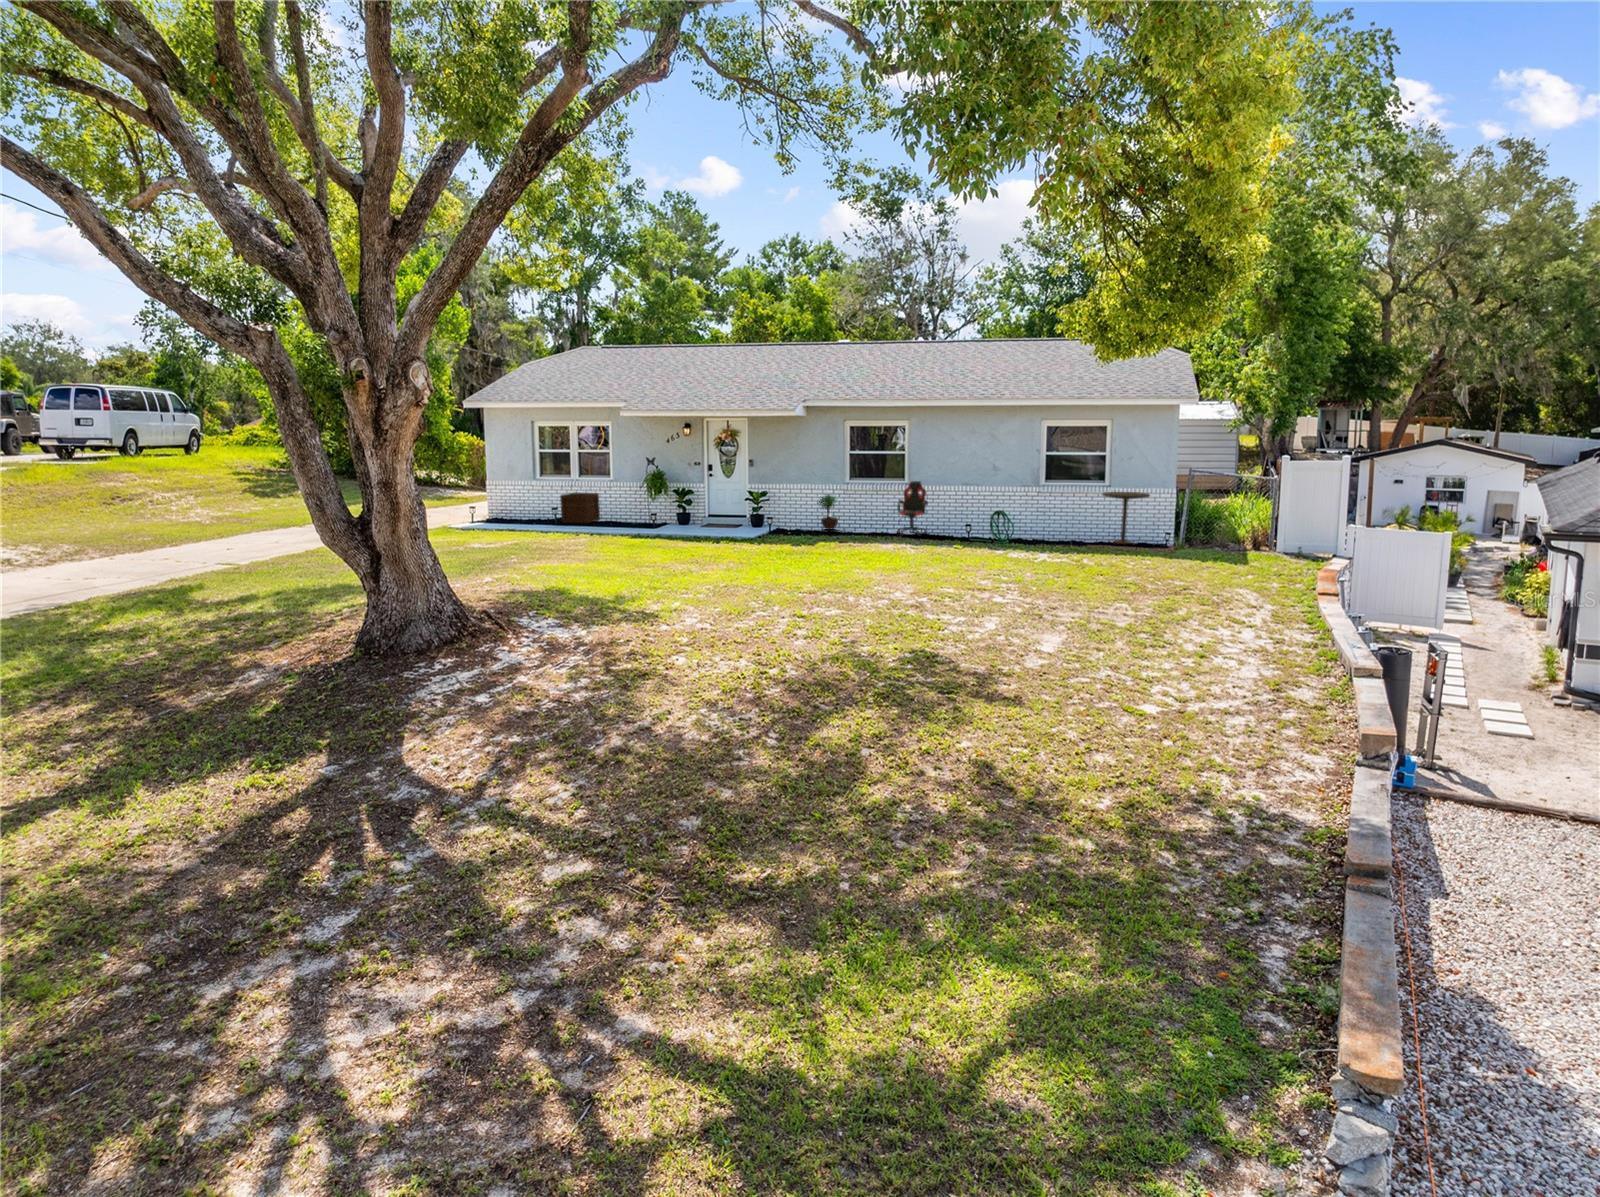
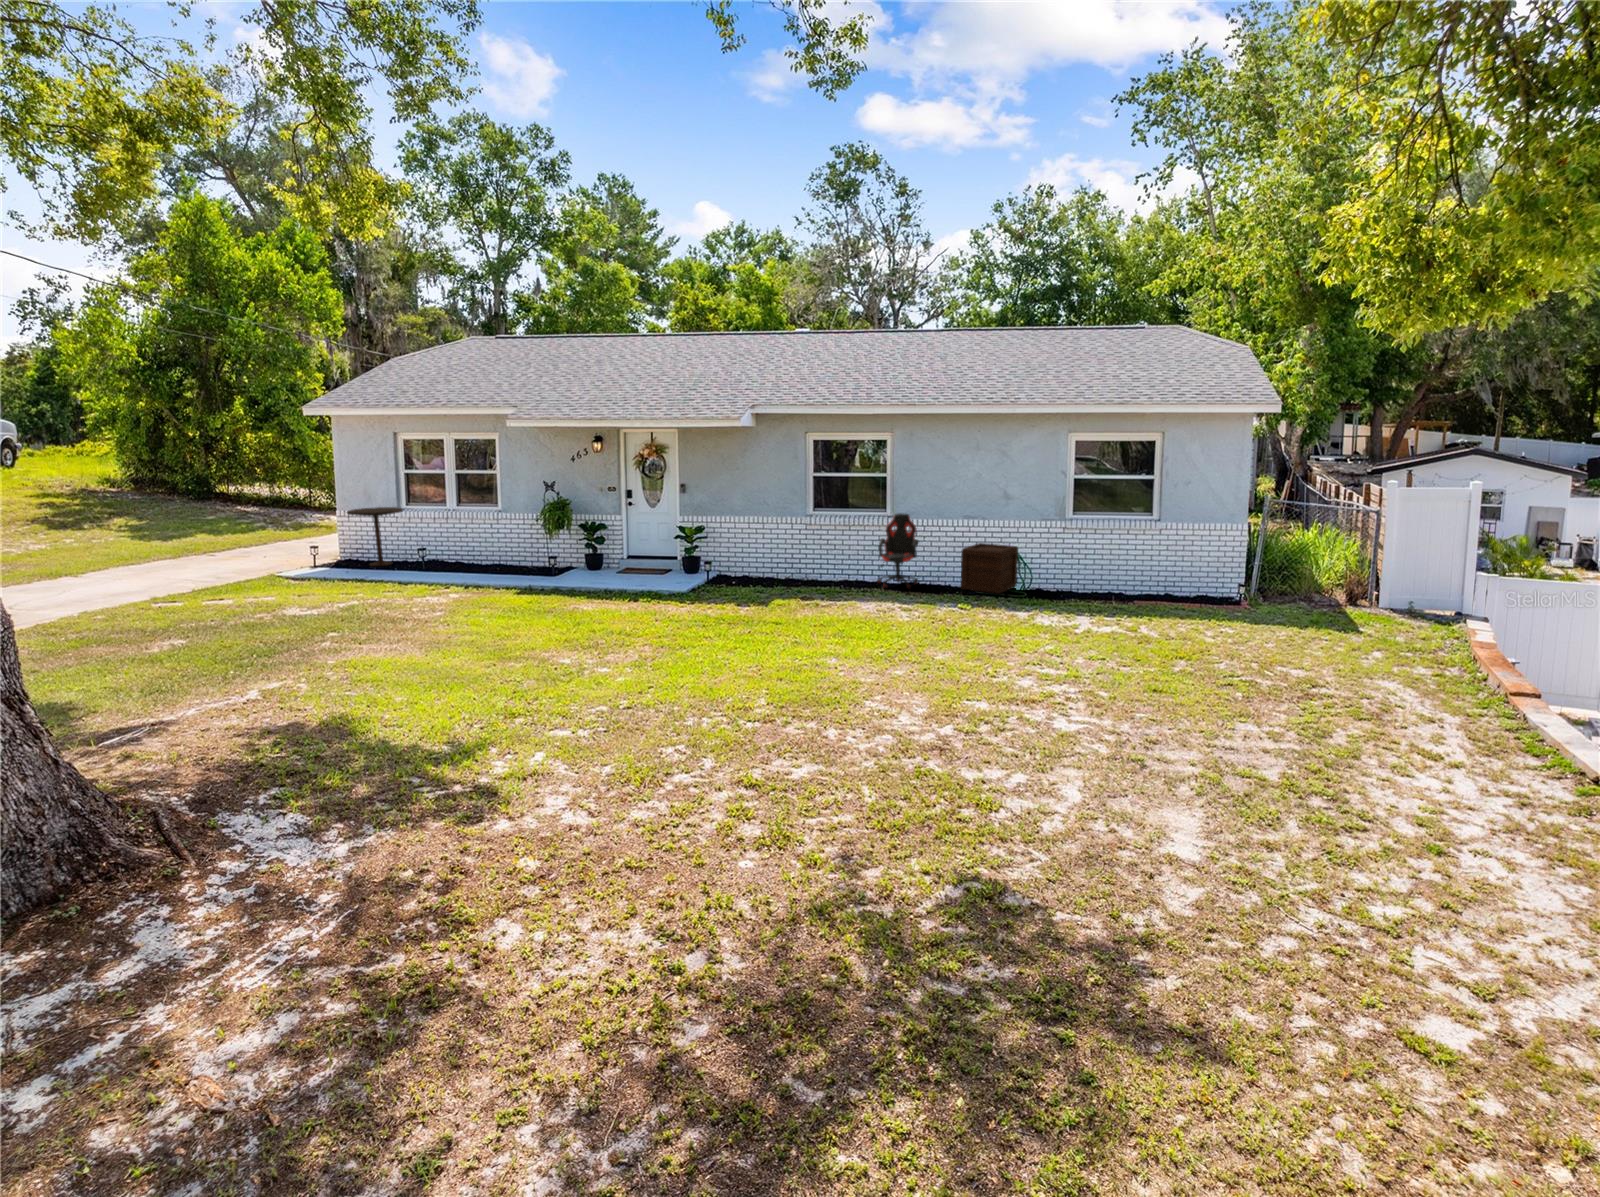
pedestal table: present [1102,492,1150,544] -> present [347,507,403,566]
wooden crate: present [560,493,600,523] -> present [961,543,1018,594]
potted tree: present [819,495,838,530] -> none [770,526,800,577]

